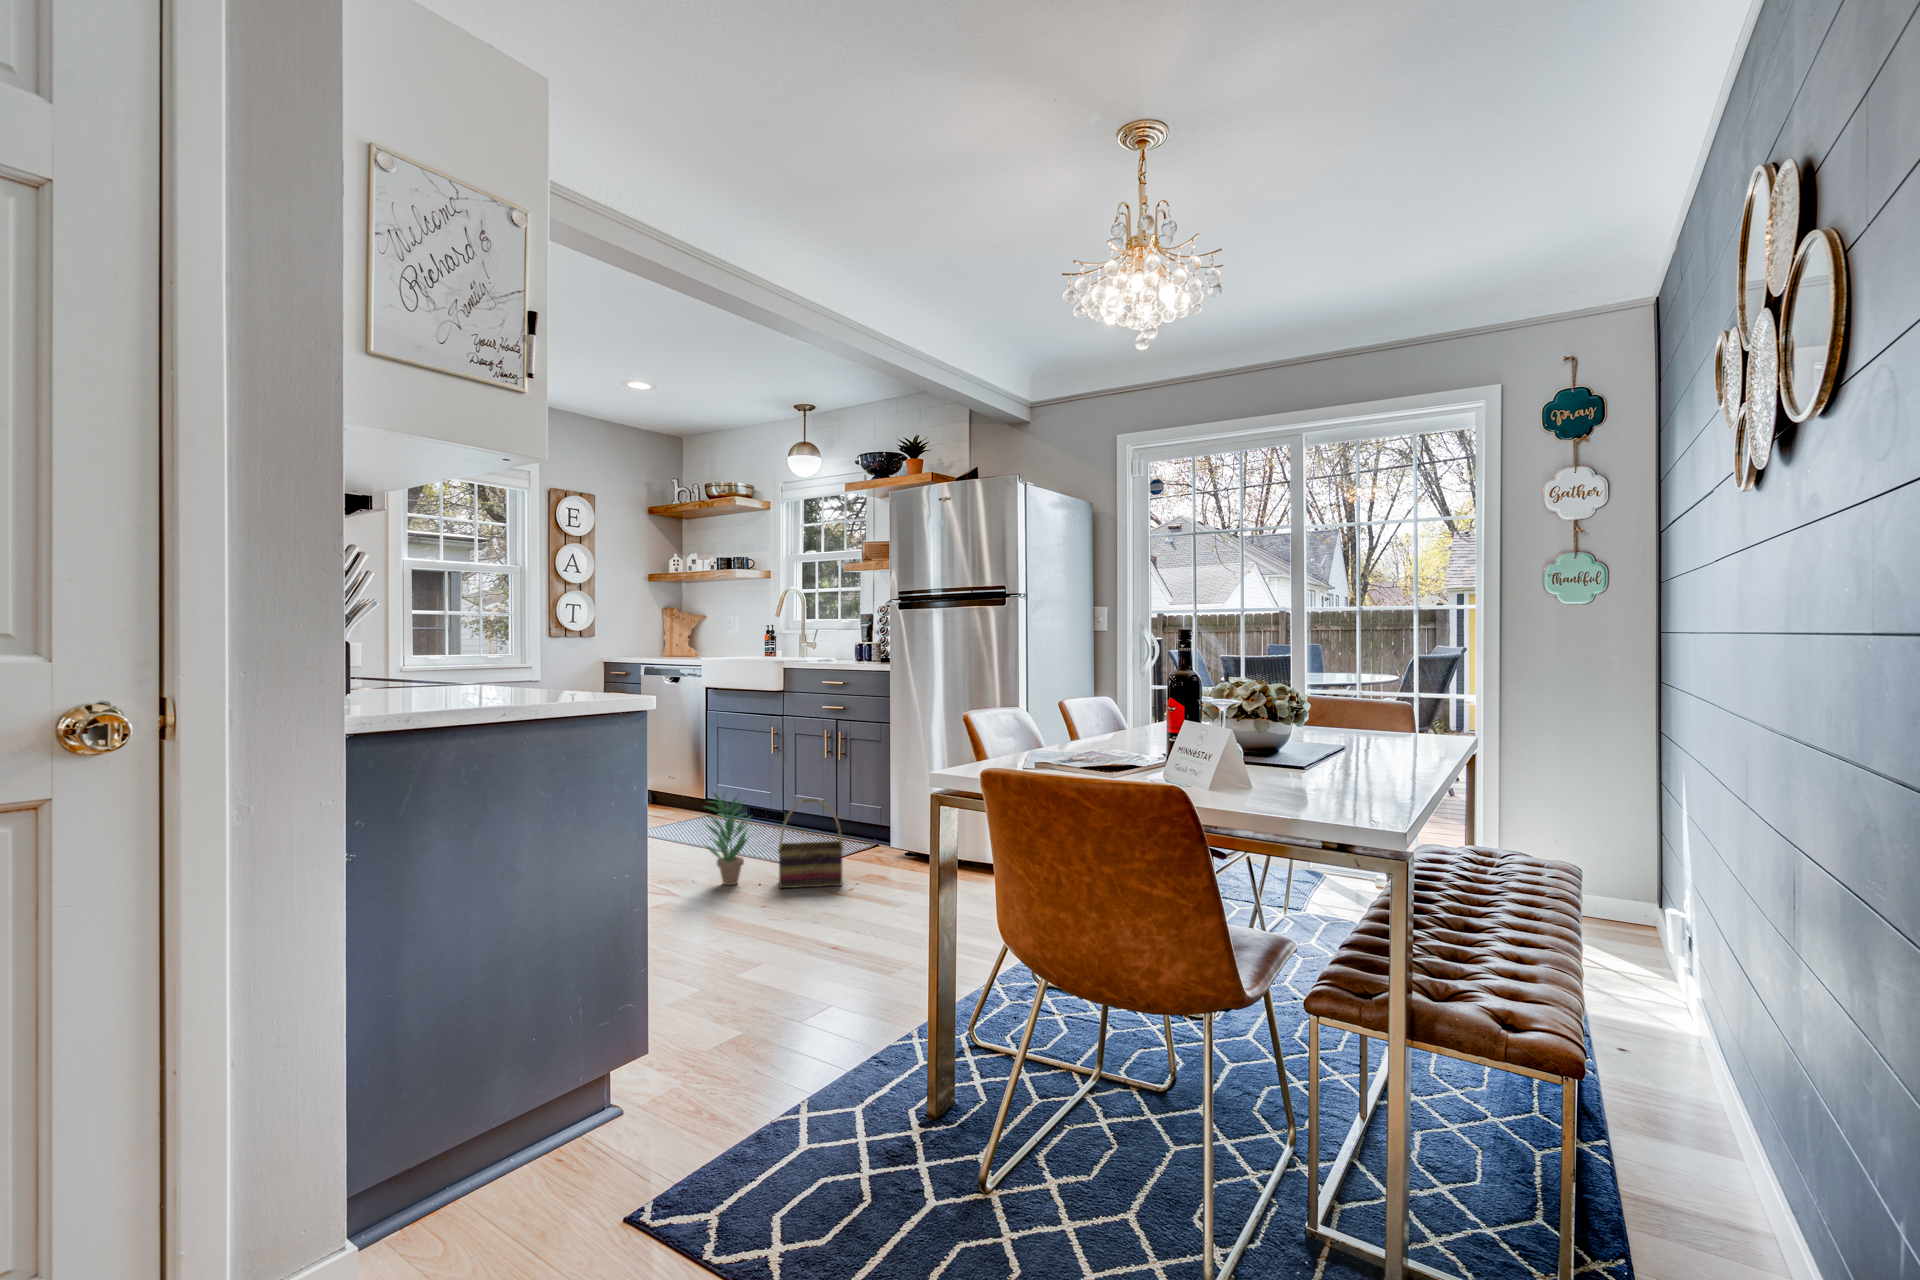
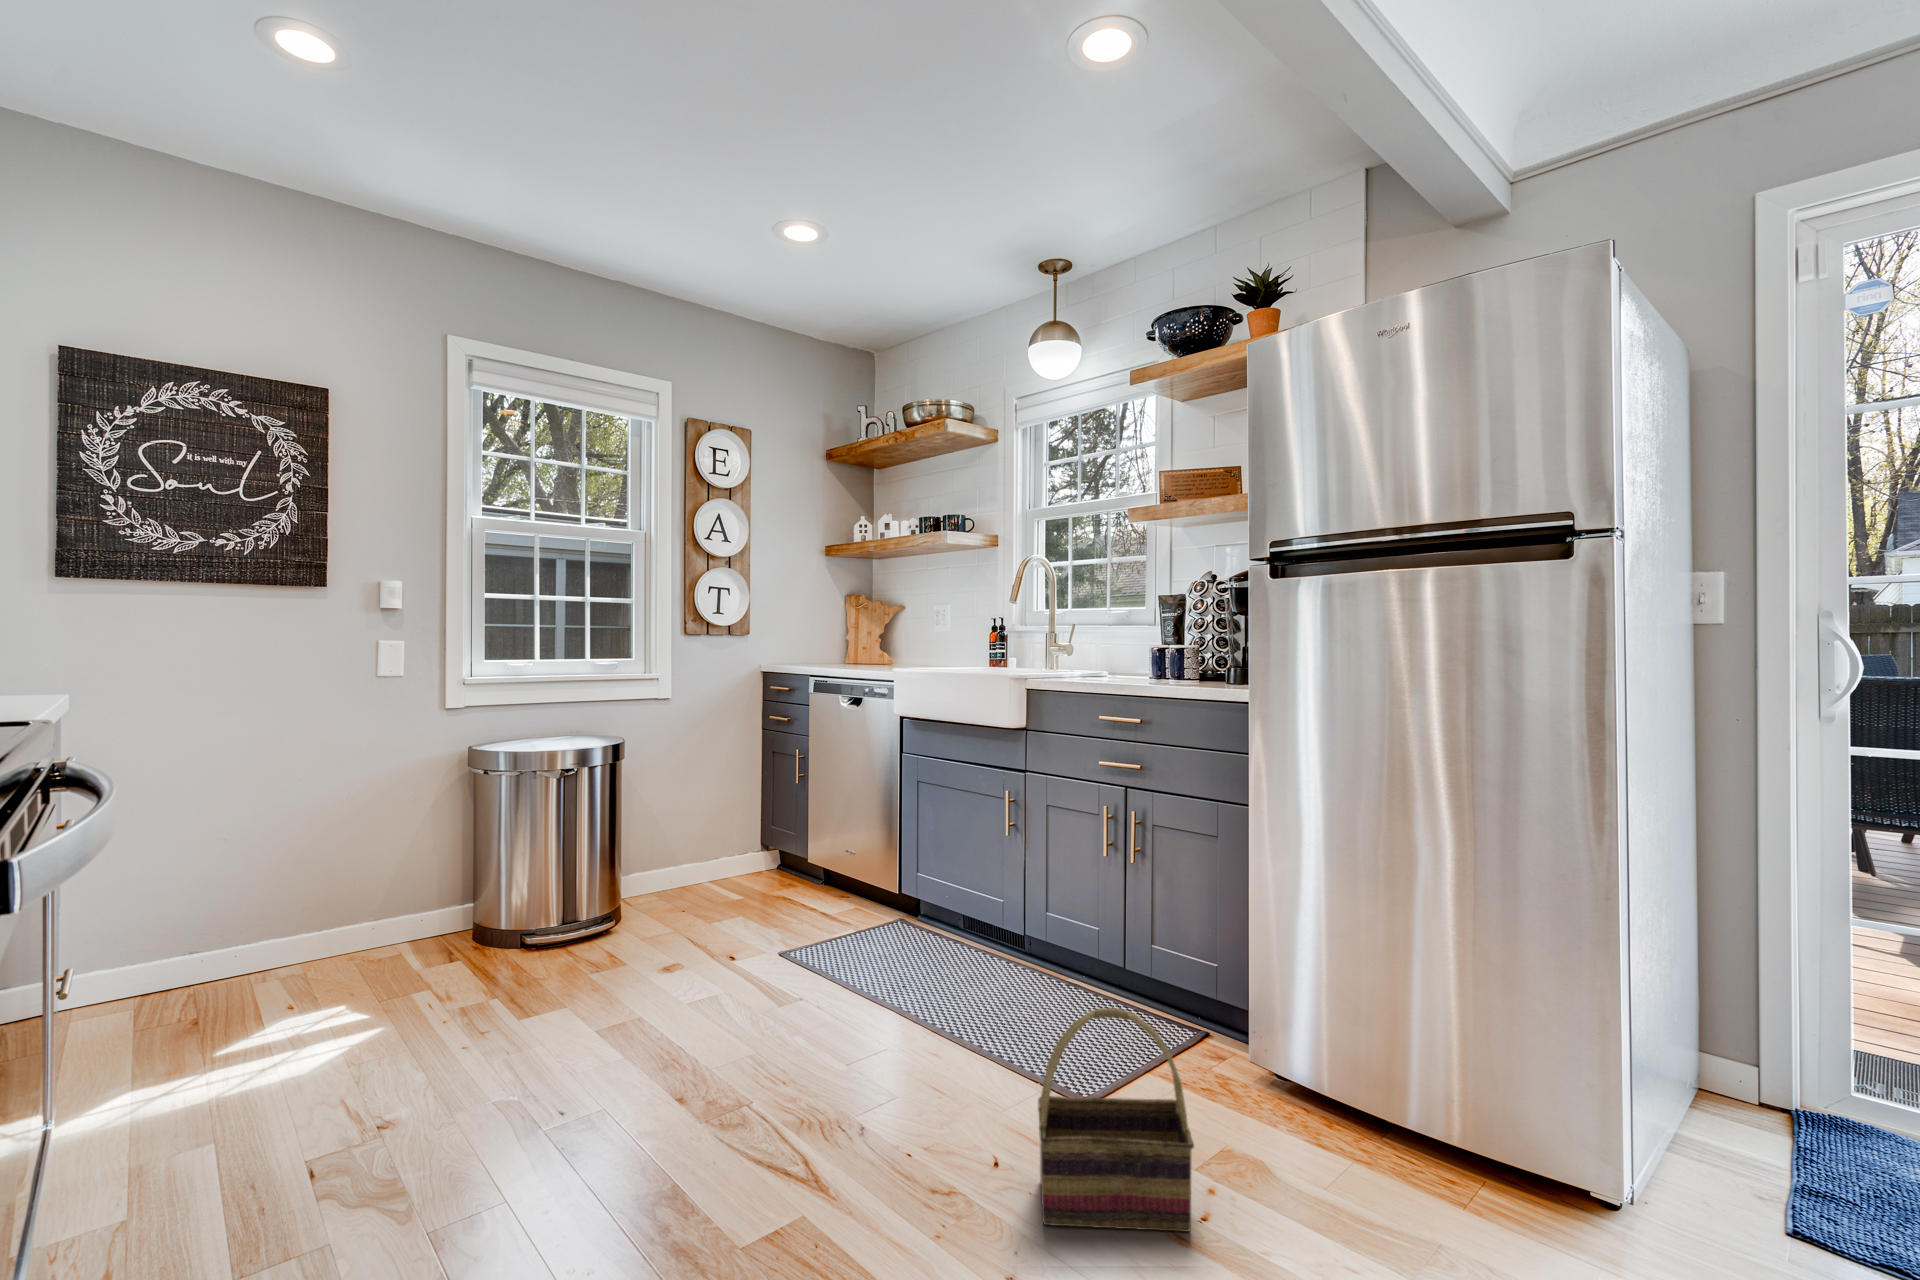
potted plant: present [707,793,748,885] -> none [871,973,982,1188]

